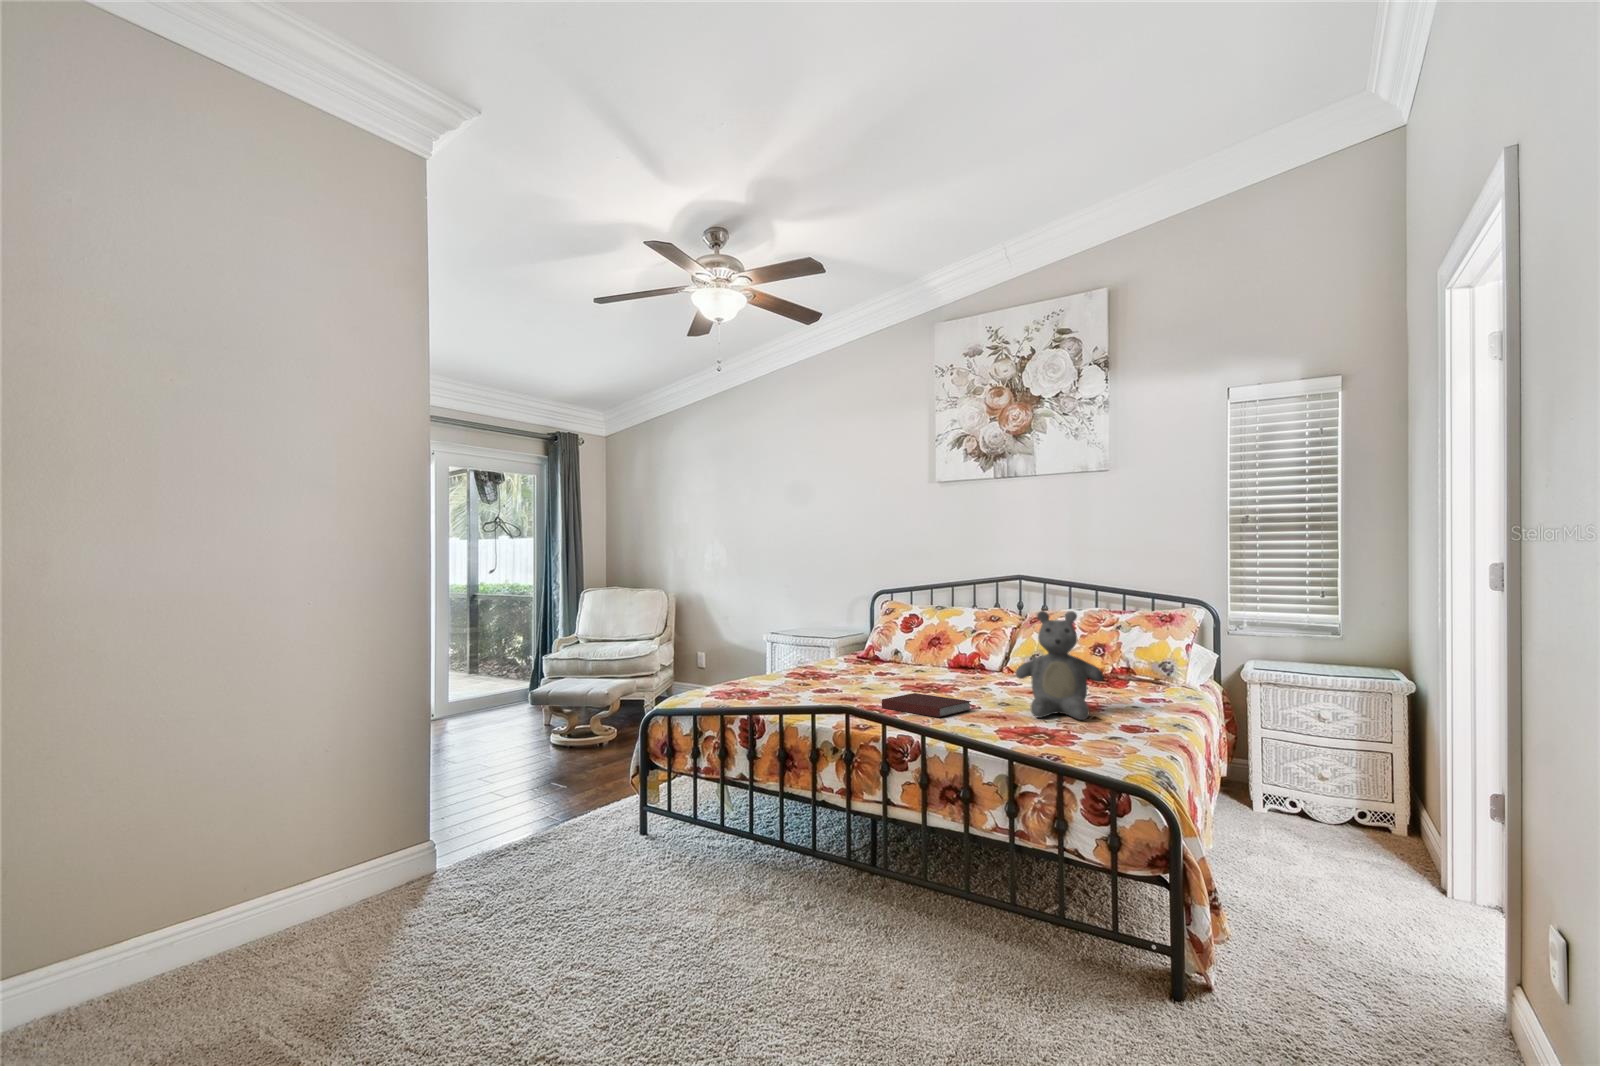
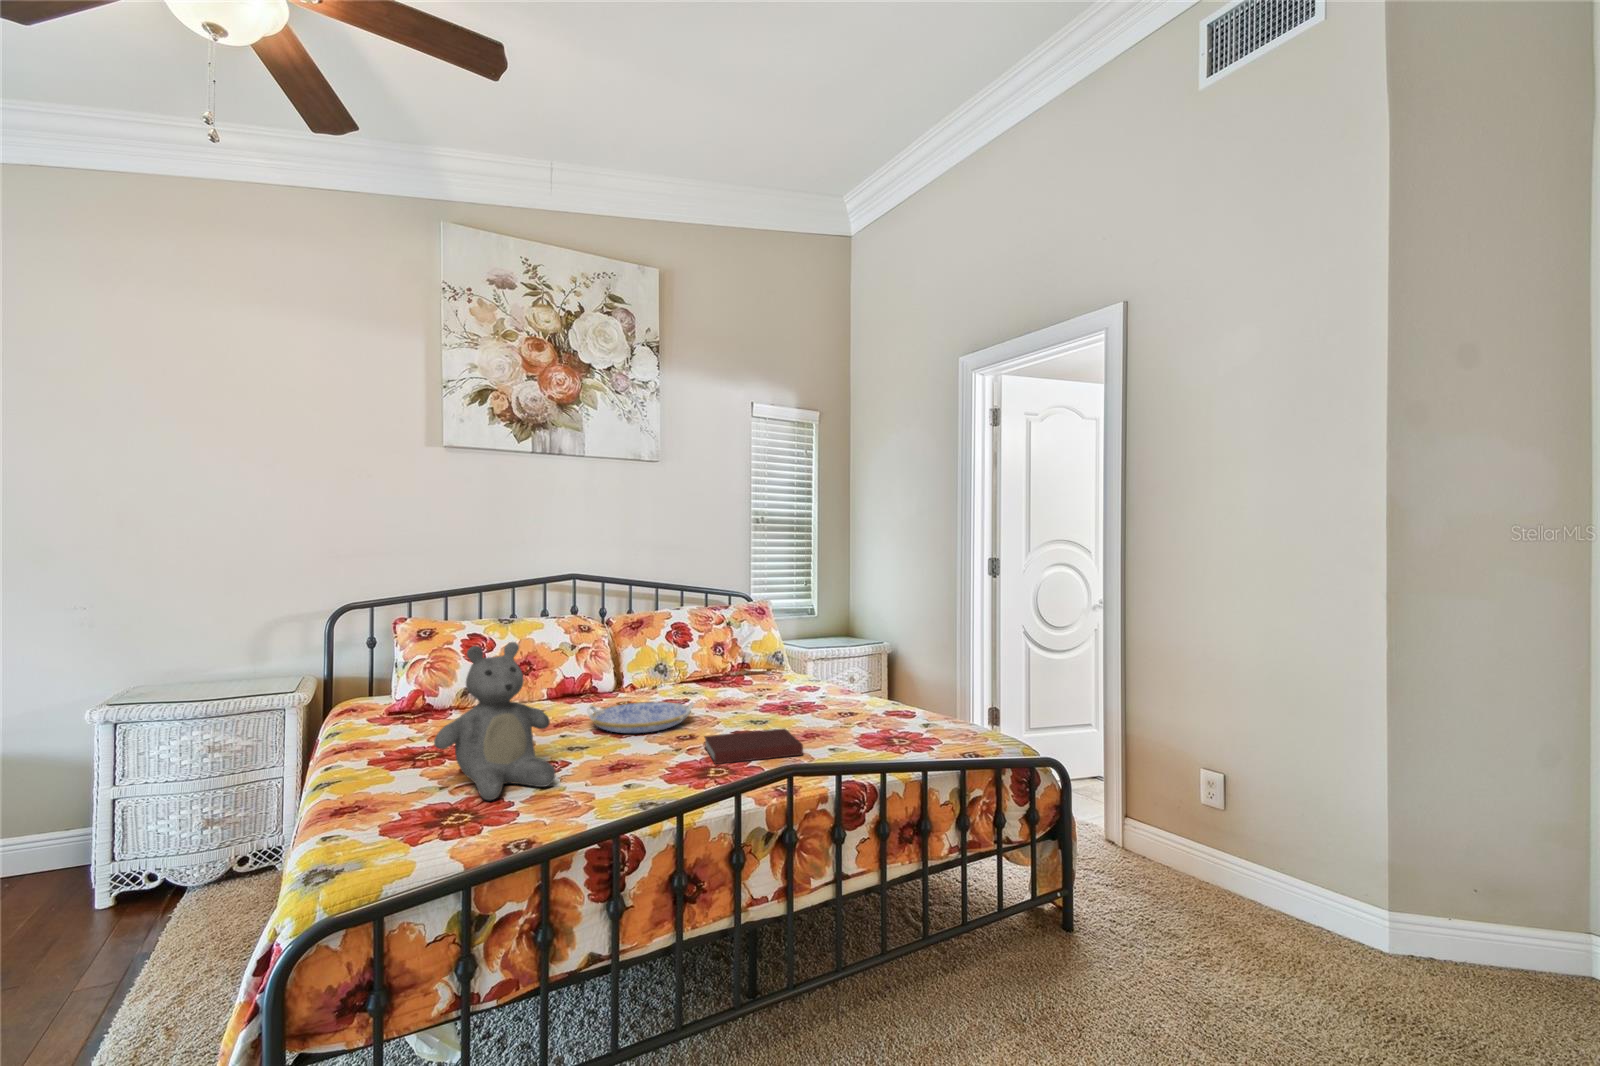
teddy bear: present [1016,611,1104,720] -> present [434,642,555,800]
serving tray: none [896,666,974,690] -> present [587,702,694,733]

